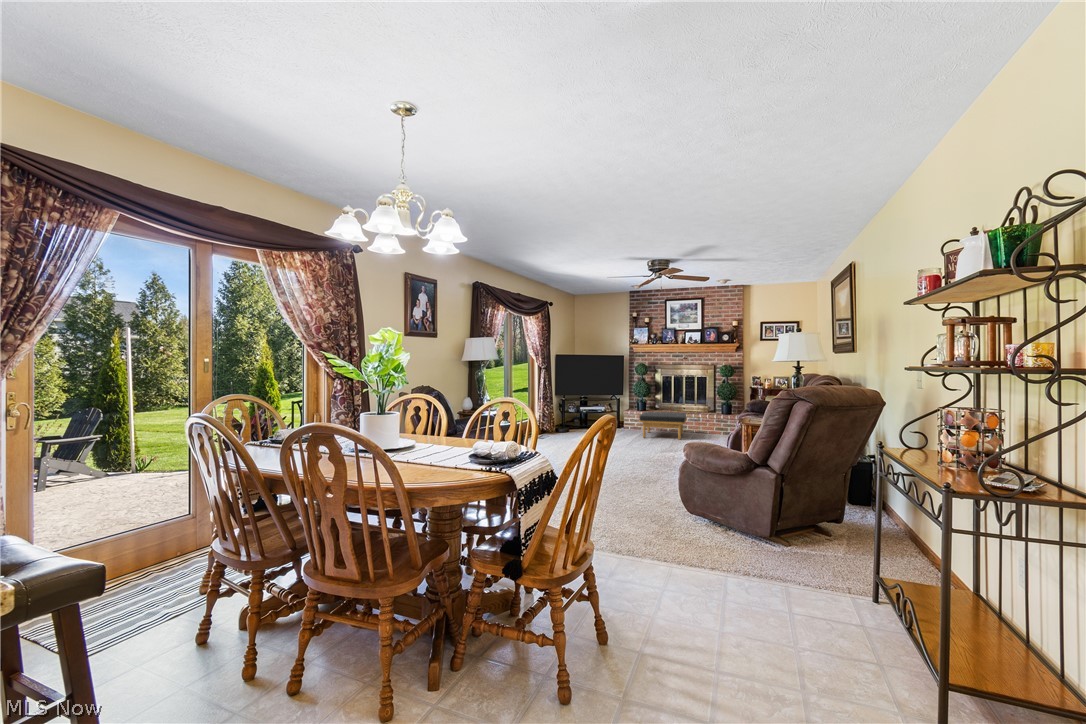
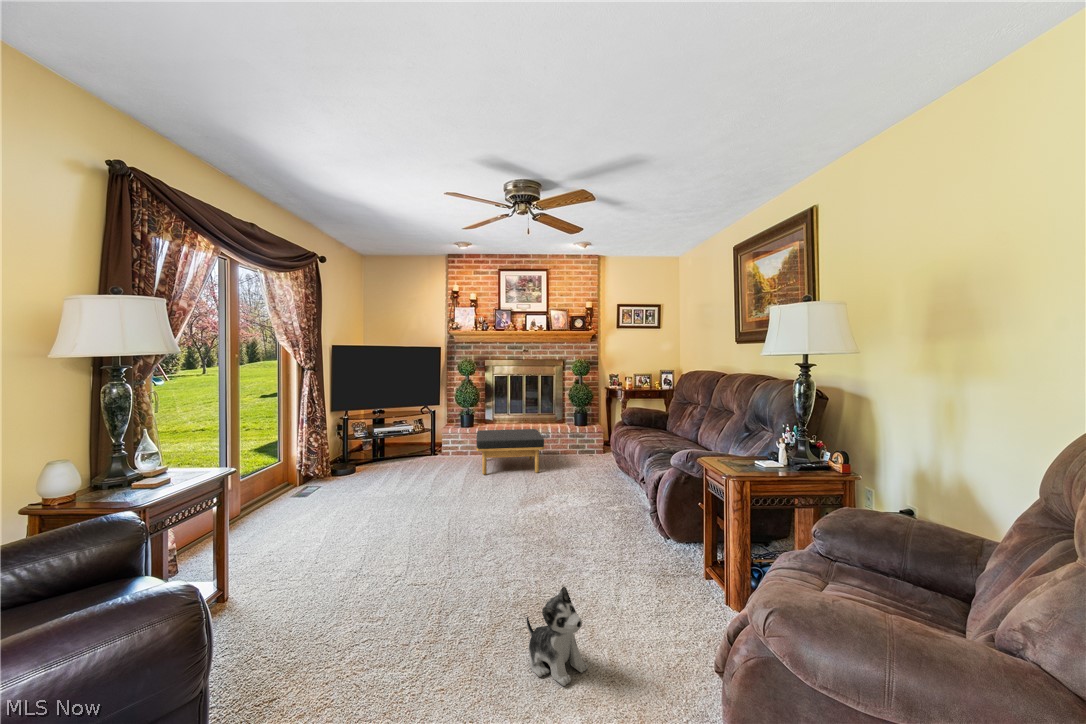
plush toy: none [624,454,647,489] -> present [526,586,588,686]

